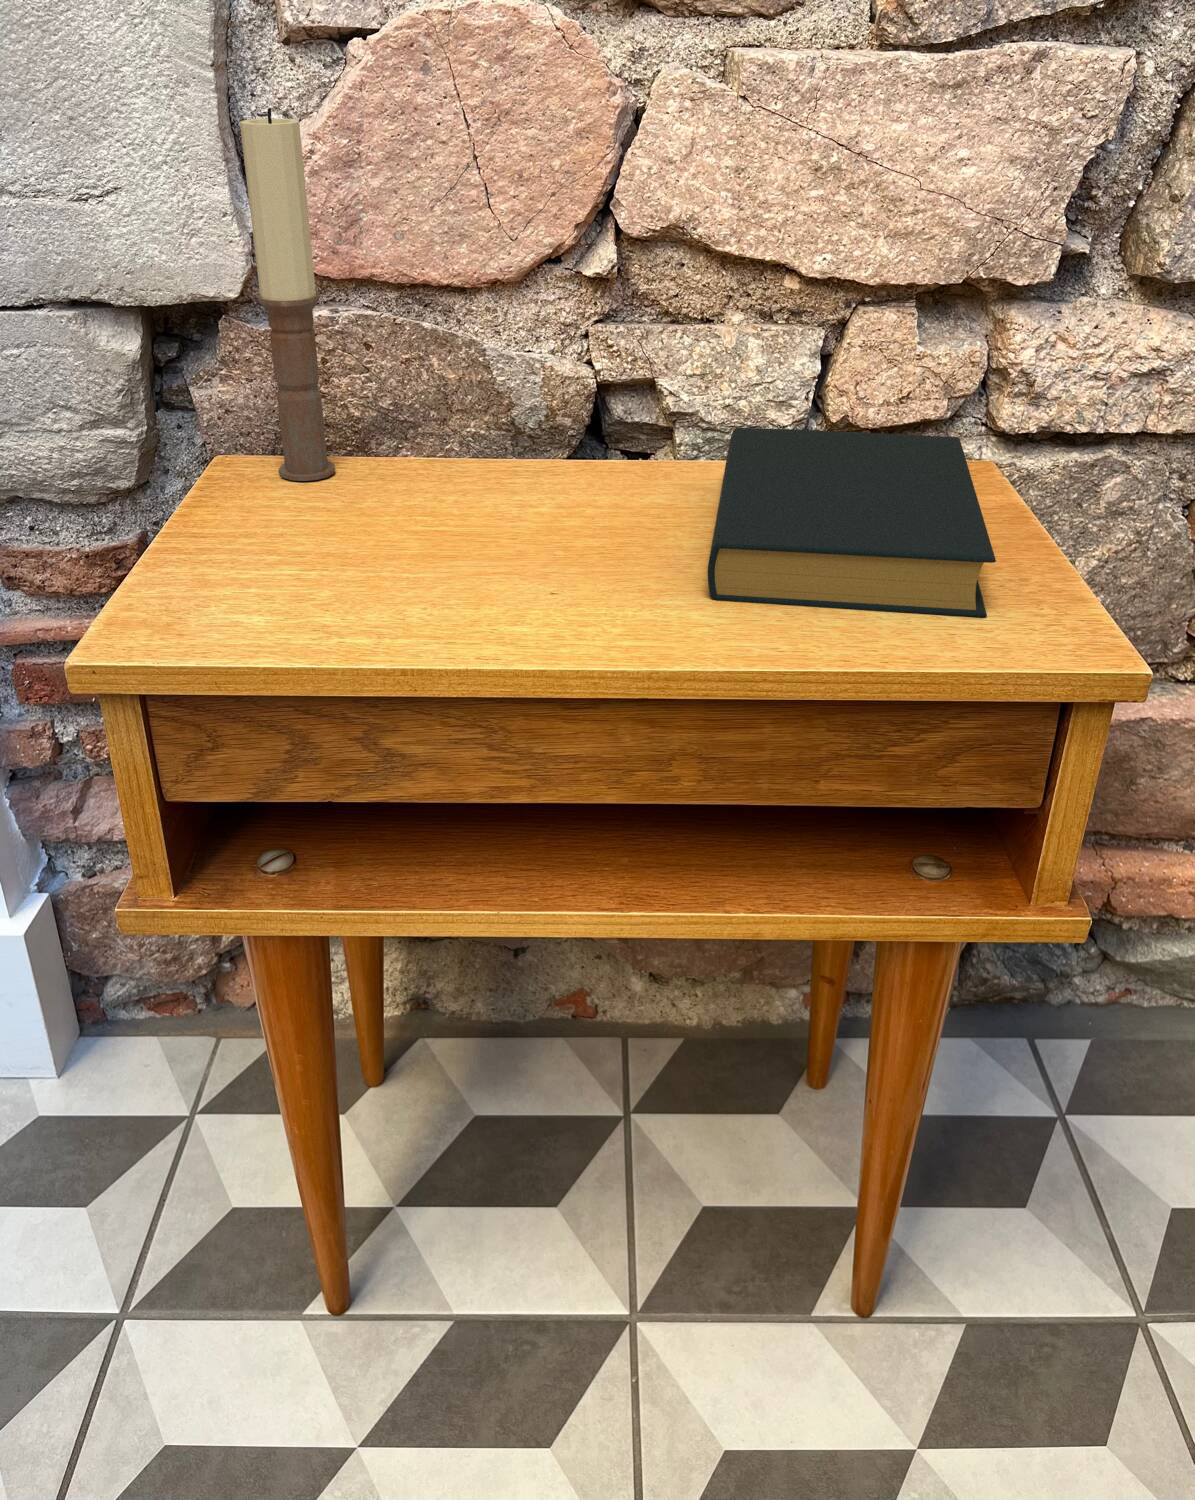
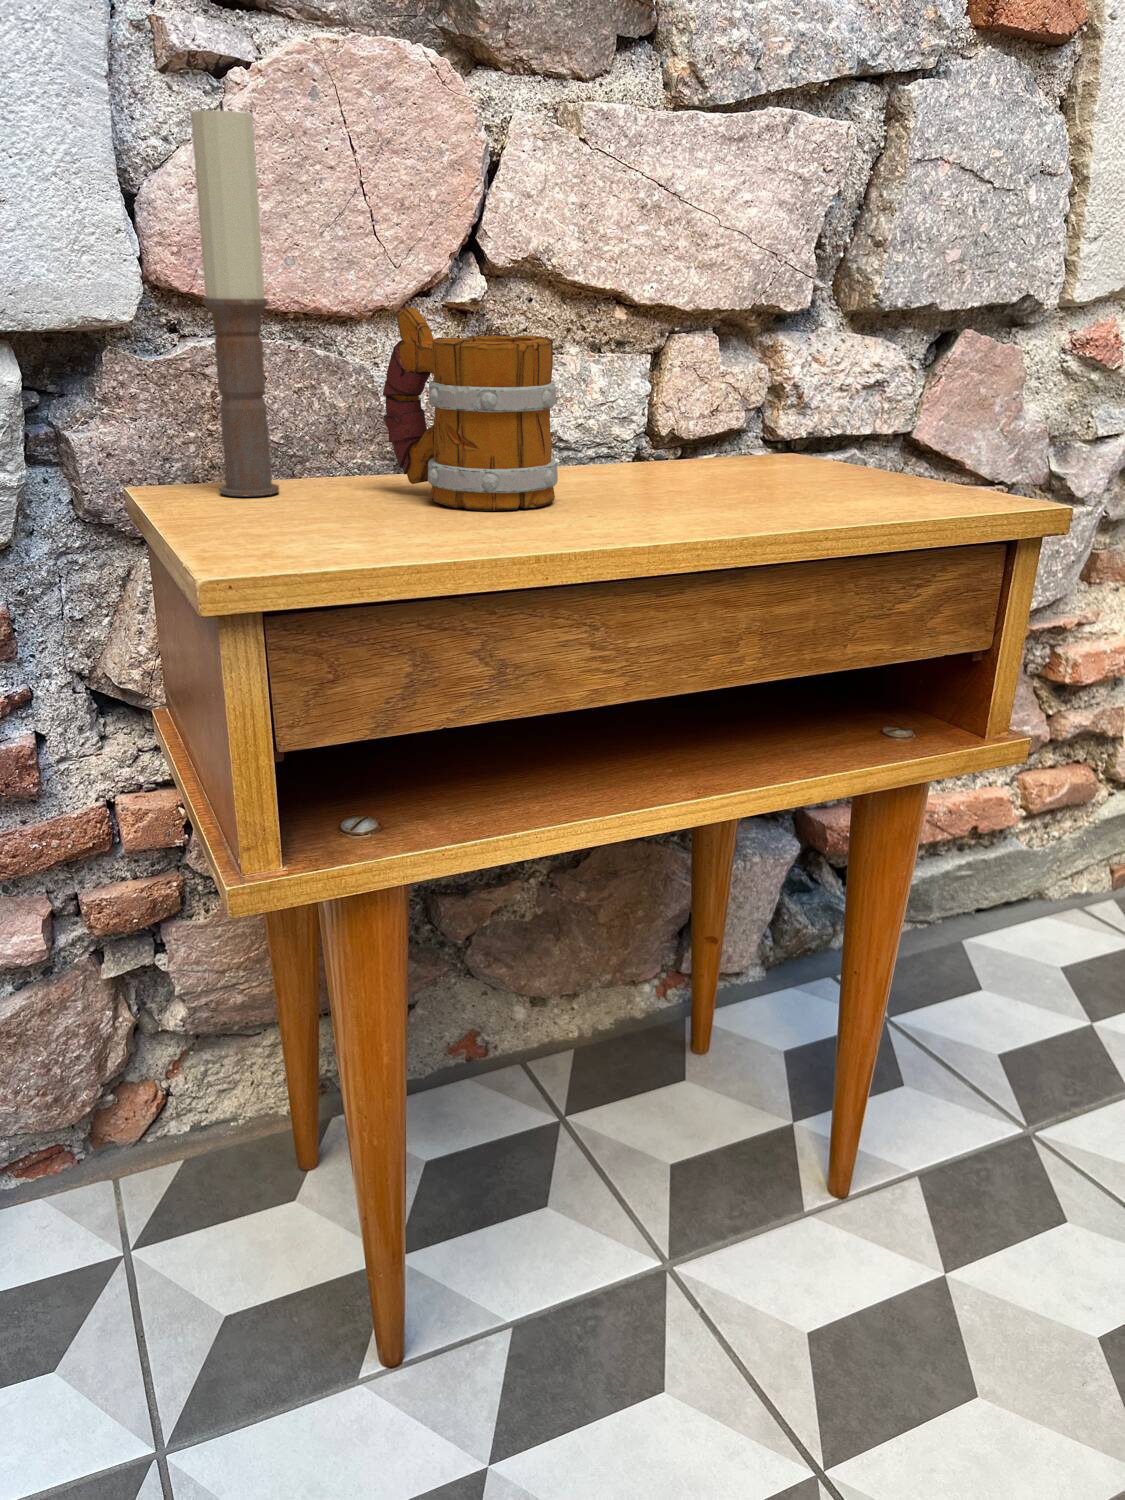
mug: none [411,317,553,544] -> present [383,307,558,511]
hardback book: present [708,427,996,617] -> none [633,415,986,515]

